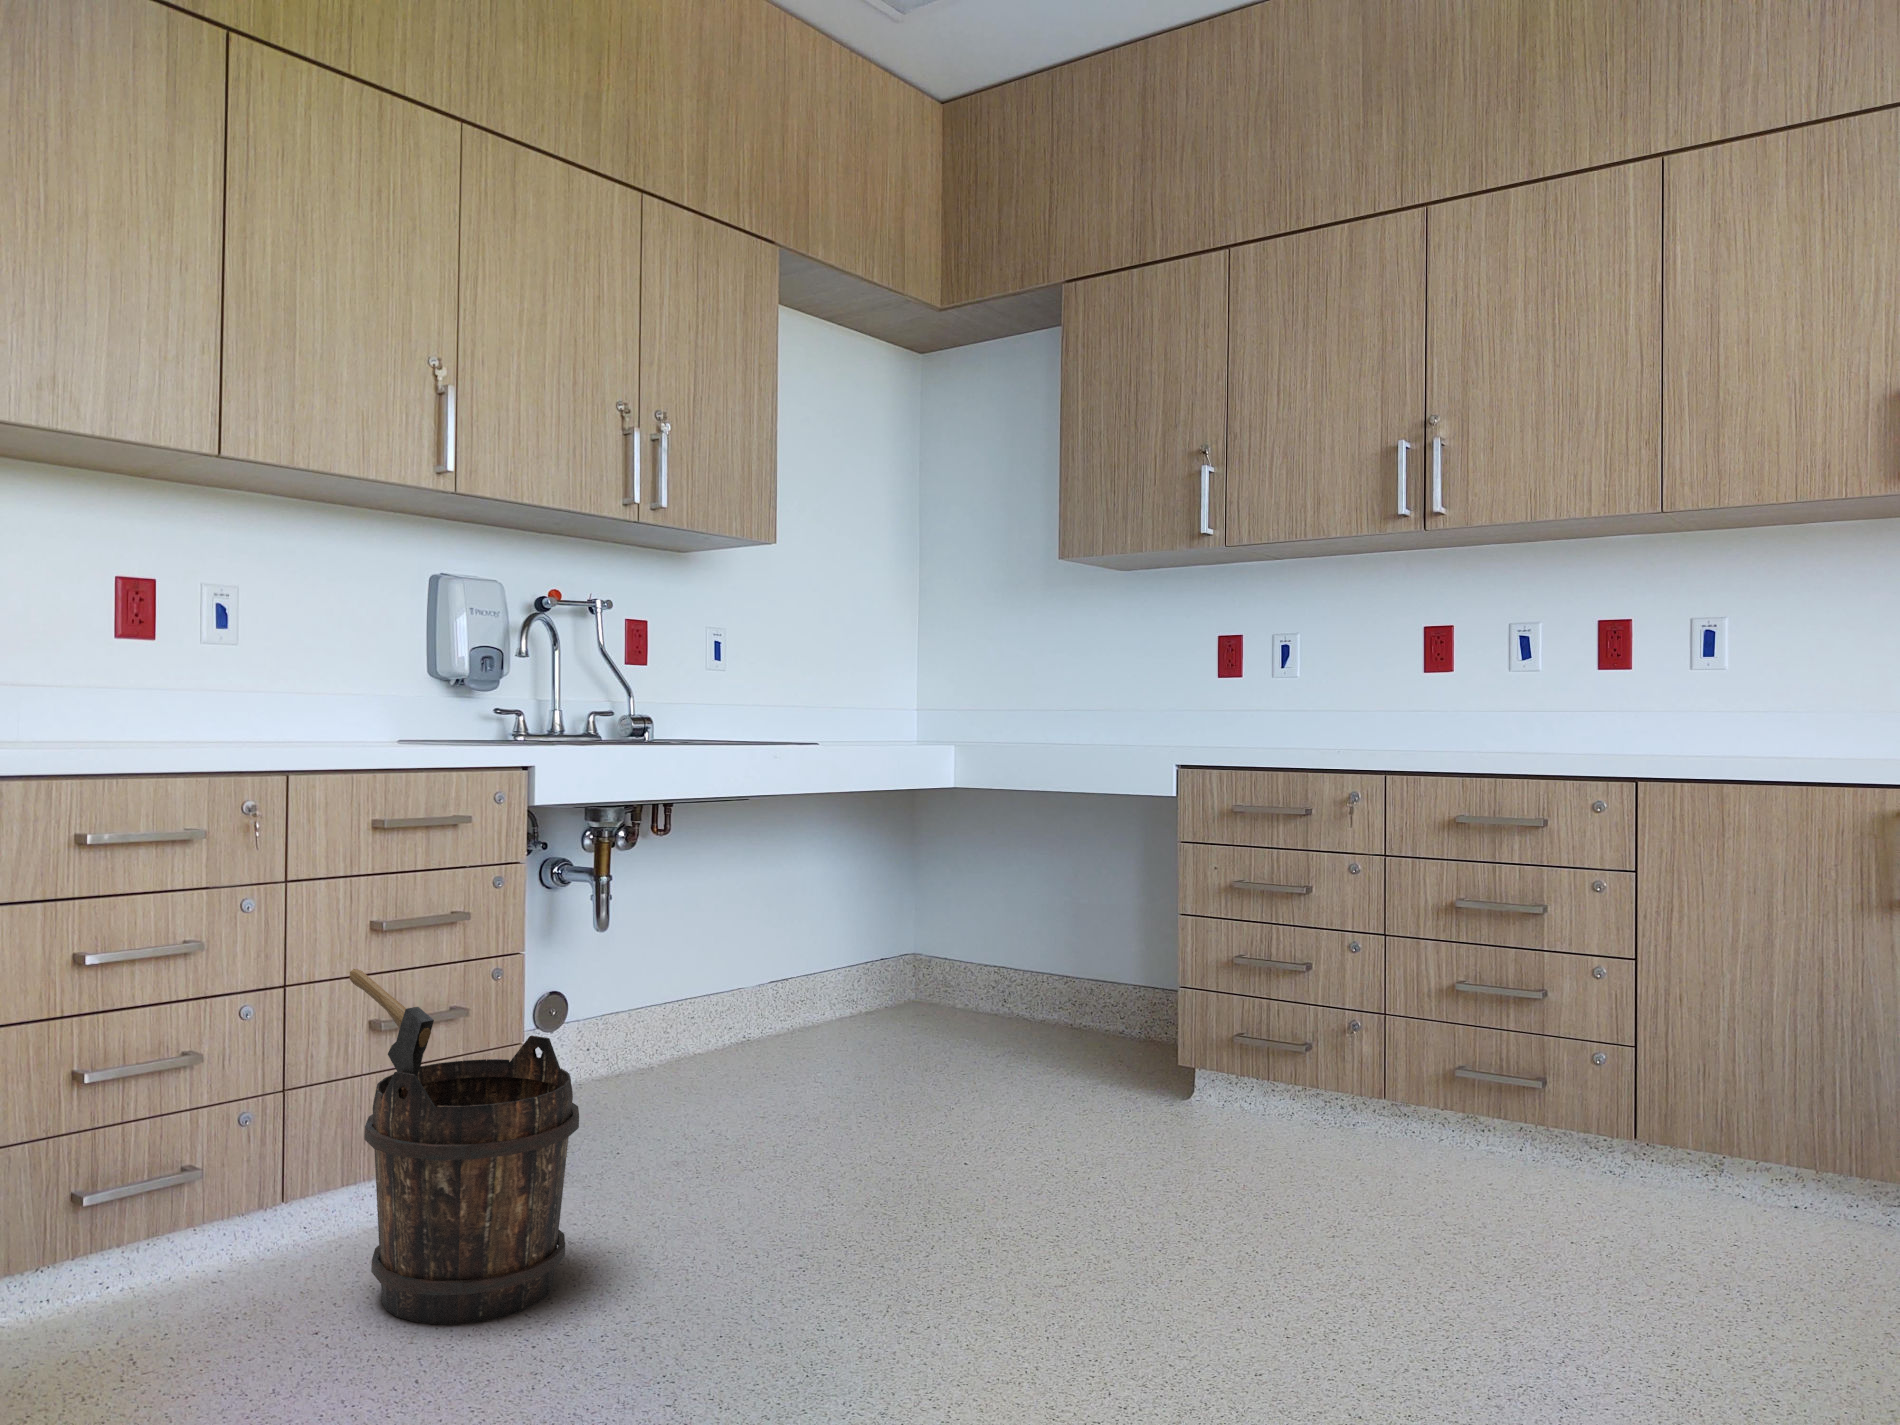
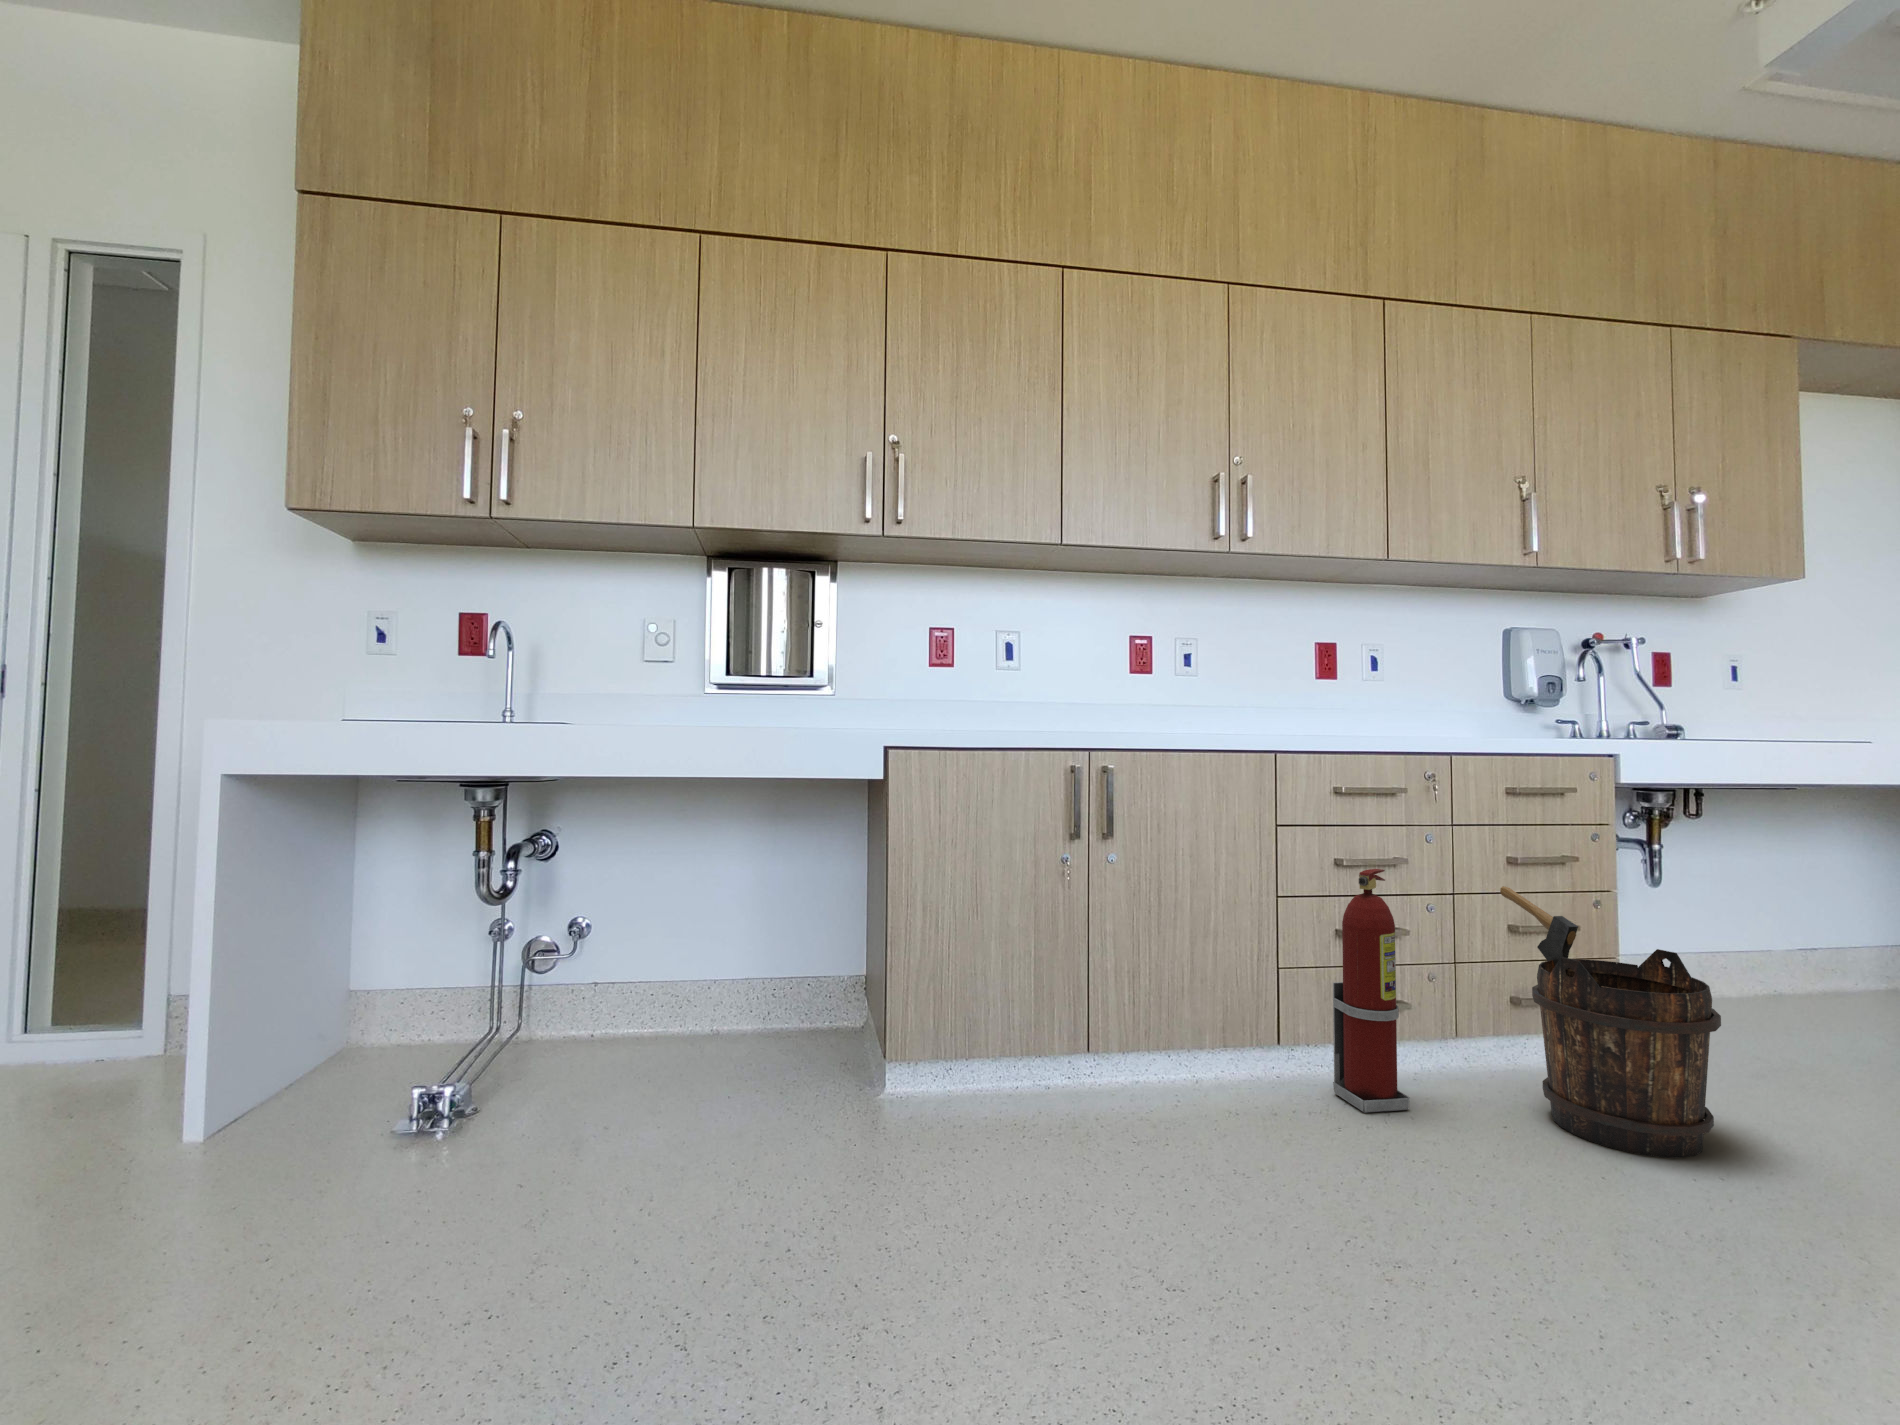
fire extinguisher: none [37,967,166,1379] -> present [1333,869,1410,1113]

